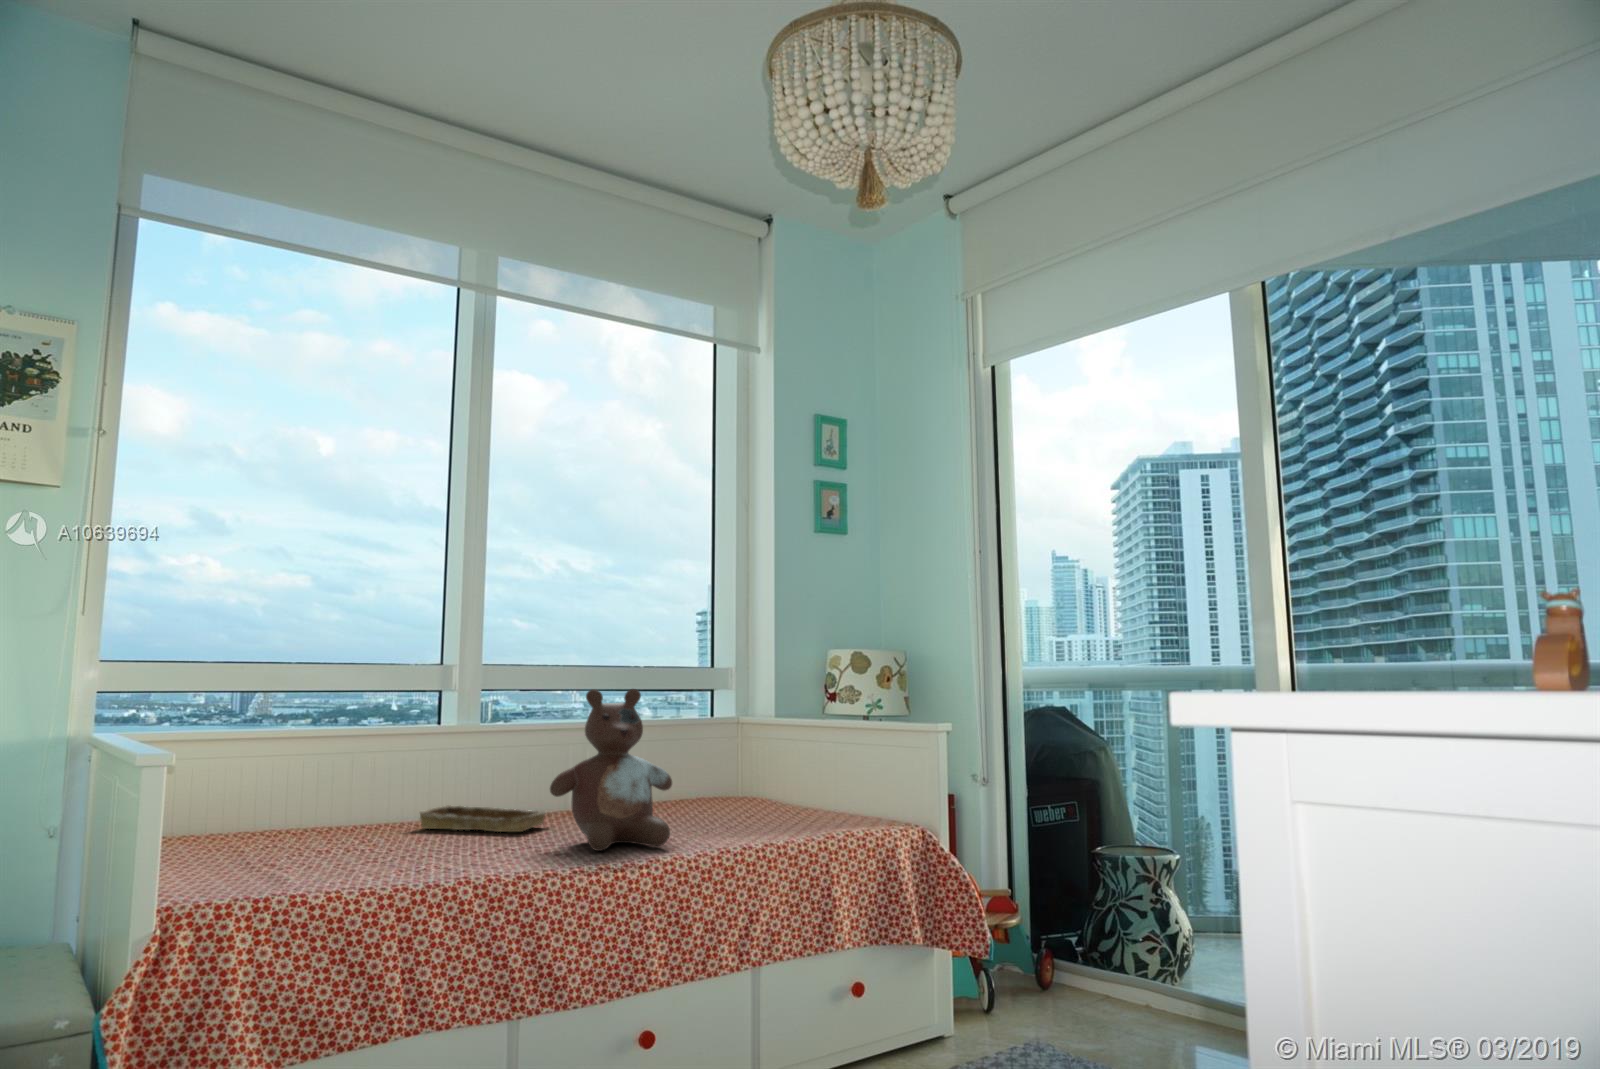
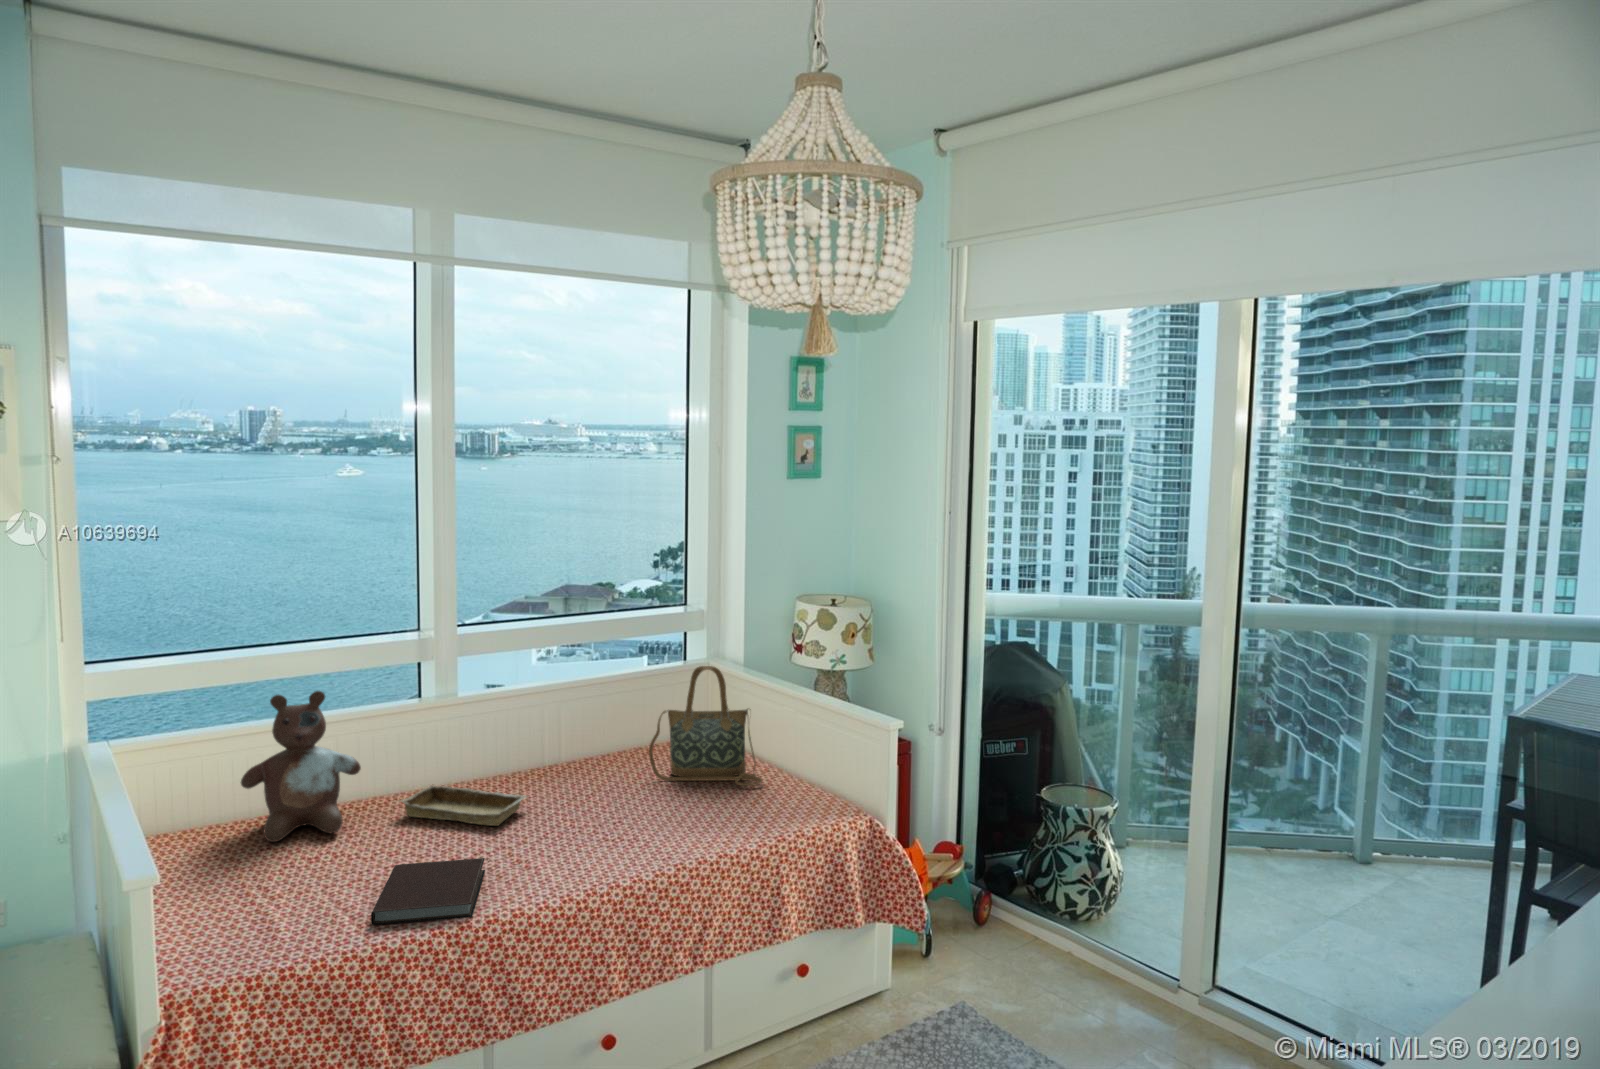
stuffed bear: present [550,688,672,851] -> present [241,691,361,842]
handbag: none [679,694,801,815] -> present [649,666,762,786]
notebook: none [391,837,513,876] -> present [371,858,485,925]

